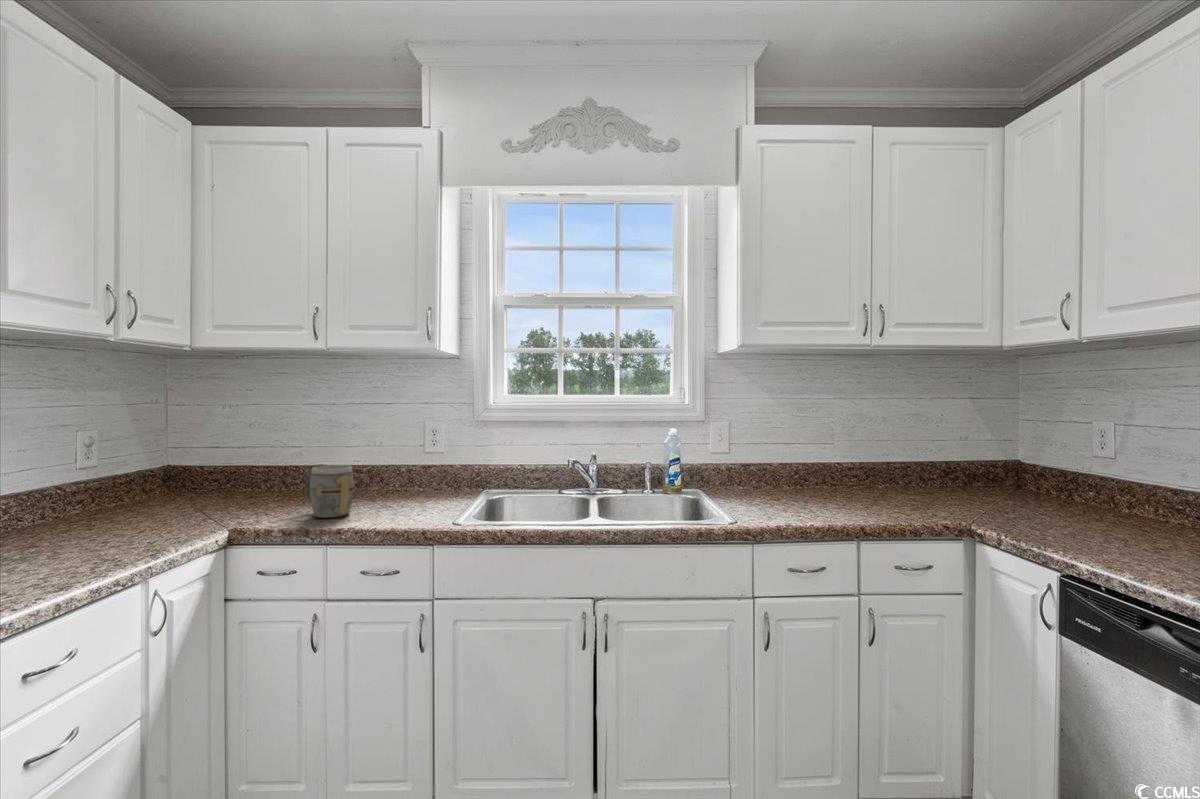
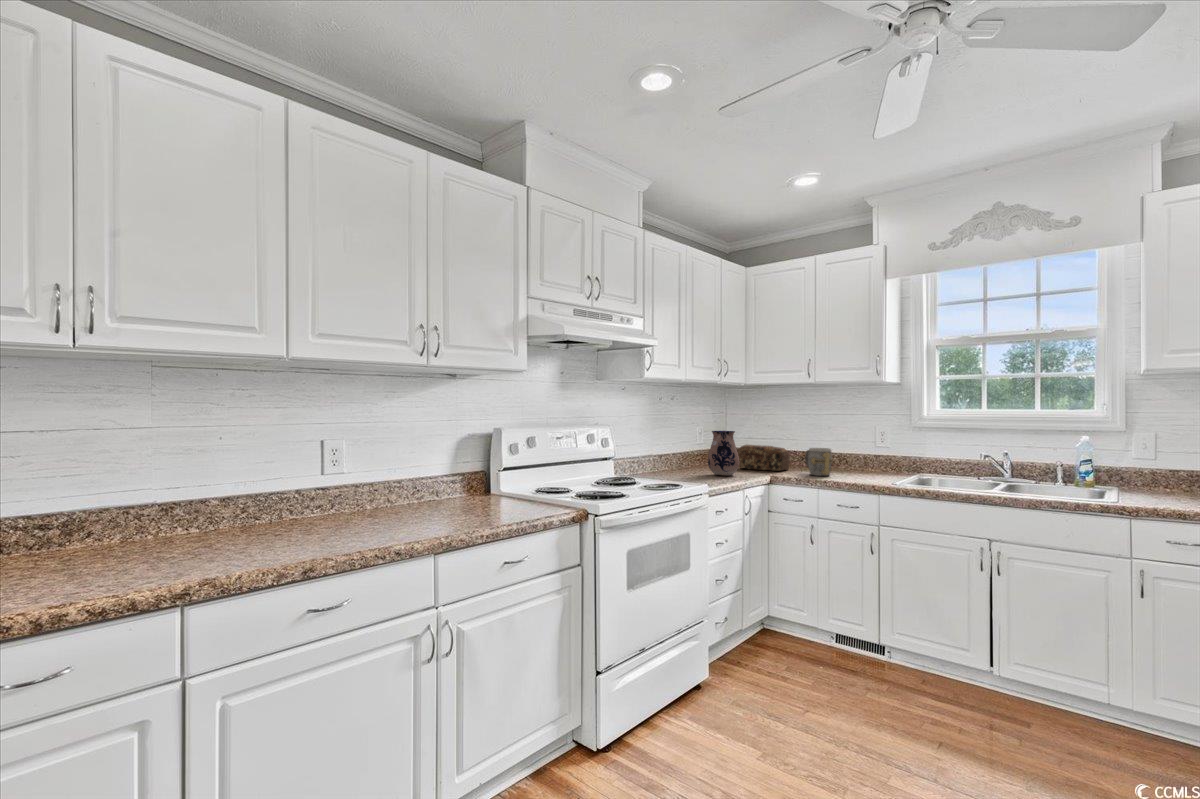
ceramic pitcher: none [68,445,156,548] -> present [708,431,740,476]
bread loaf: none [166,466,278,515] -> present [738,445,790,471]

